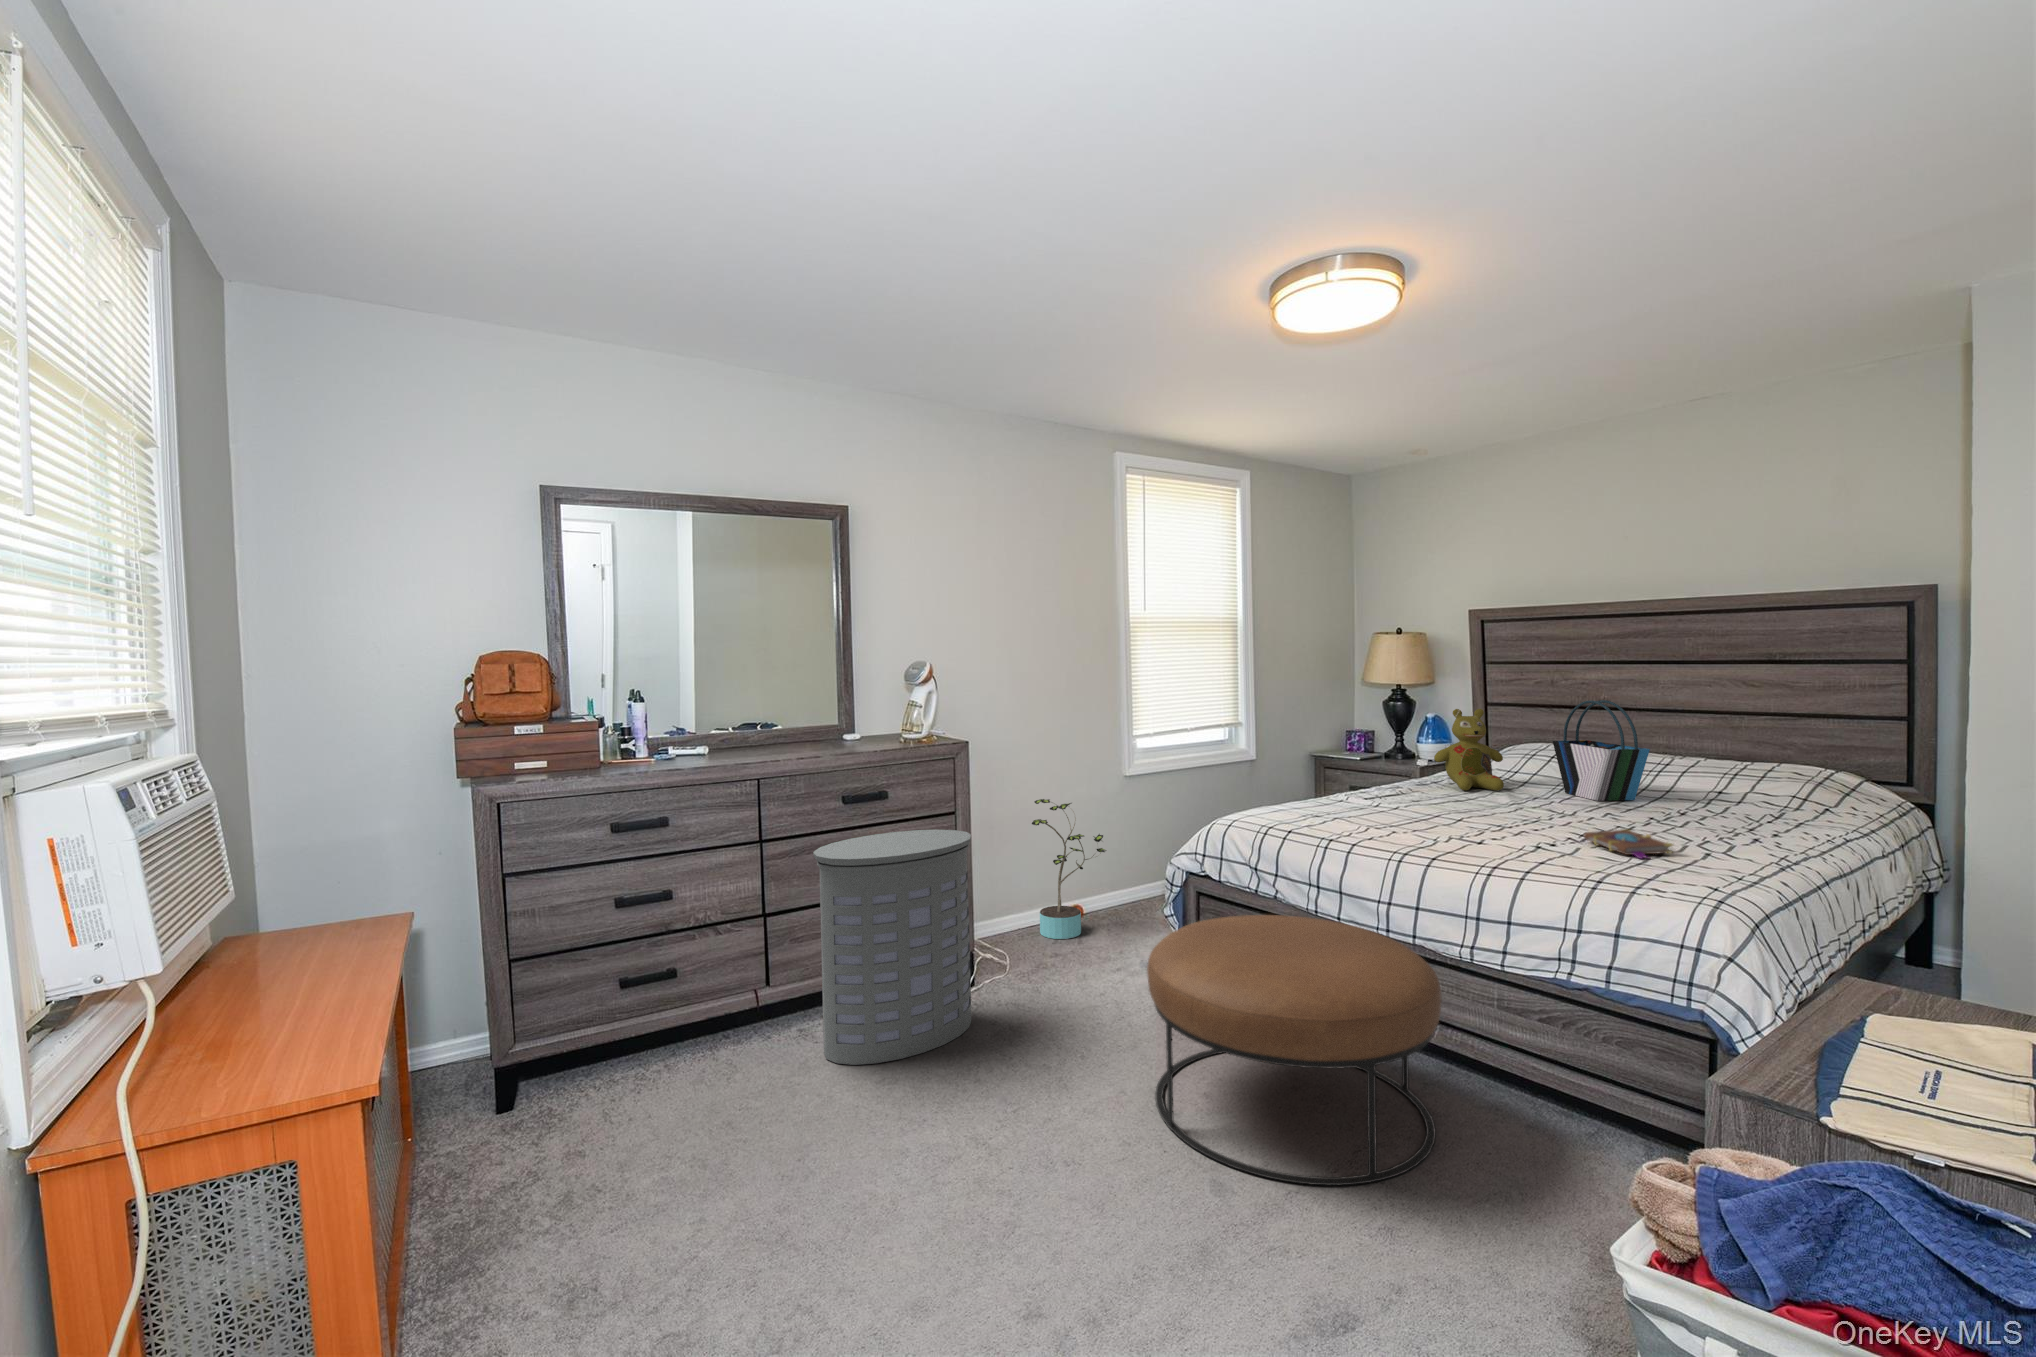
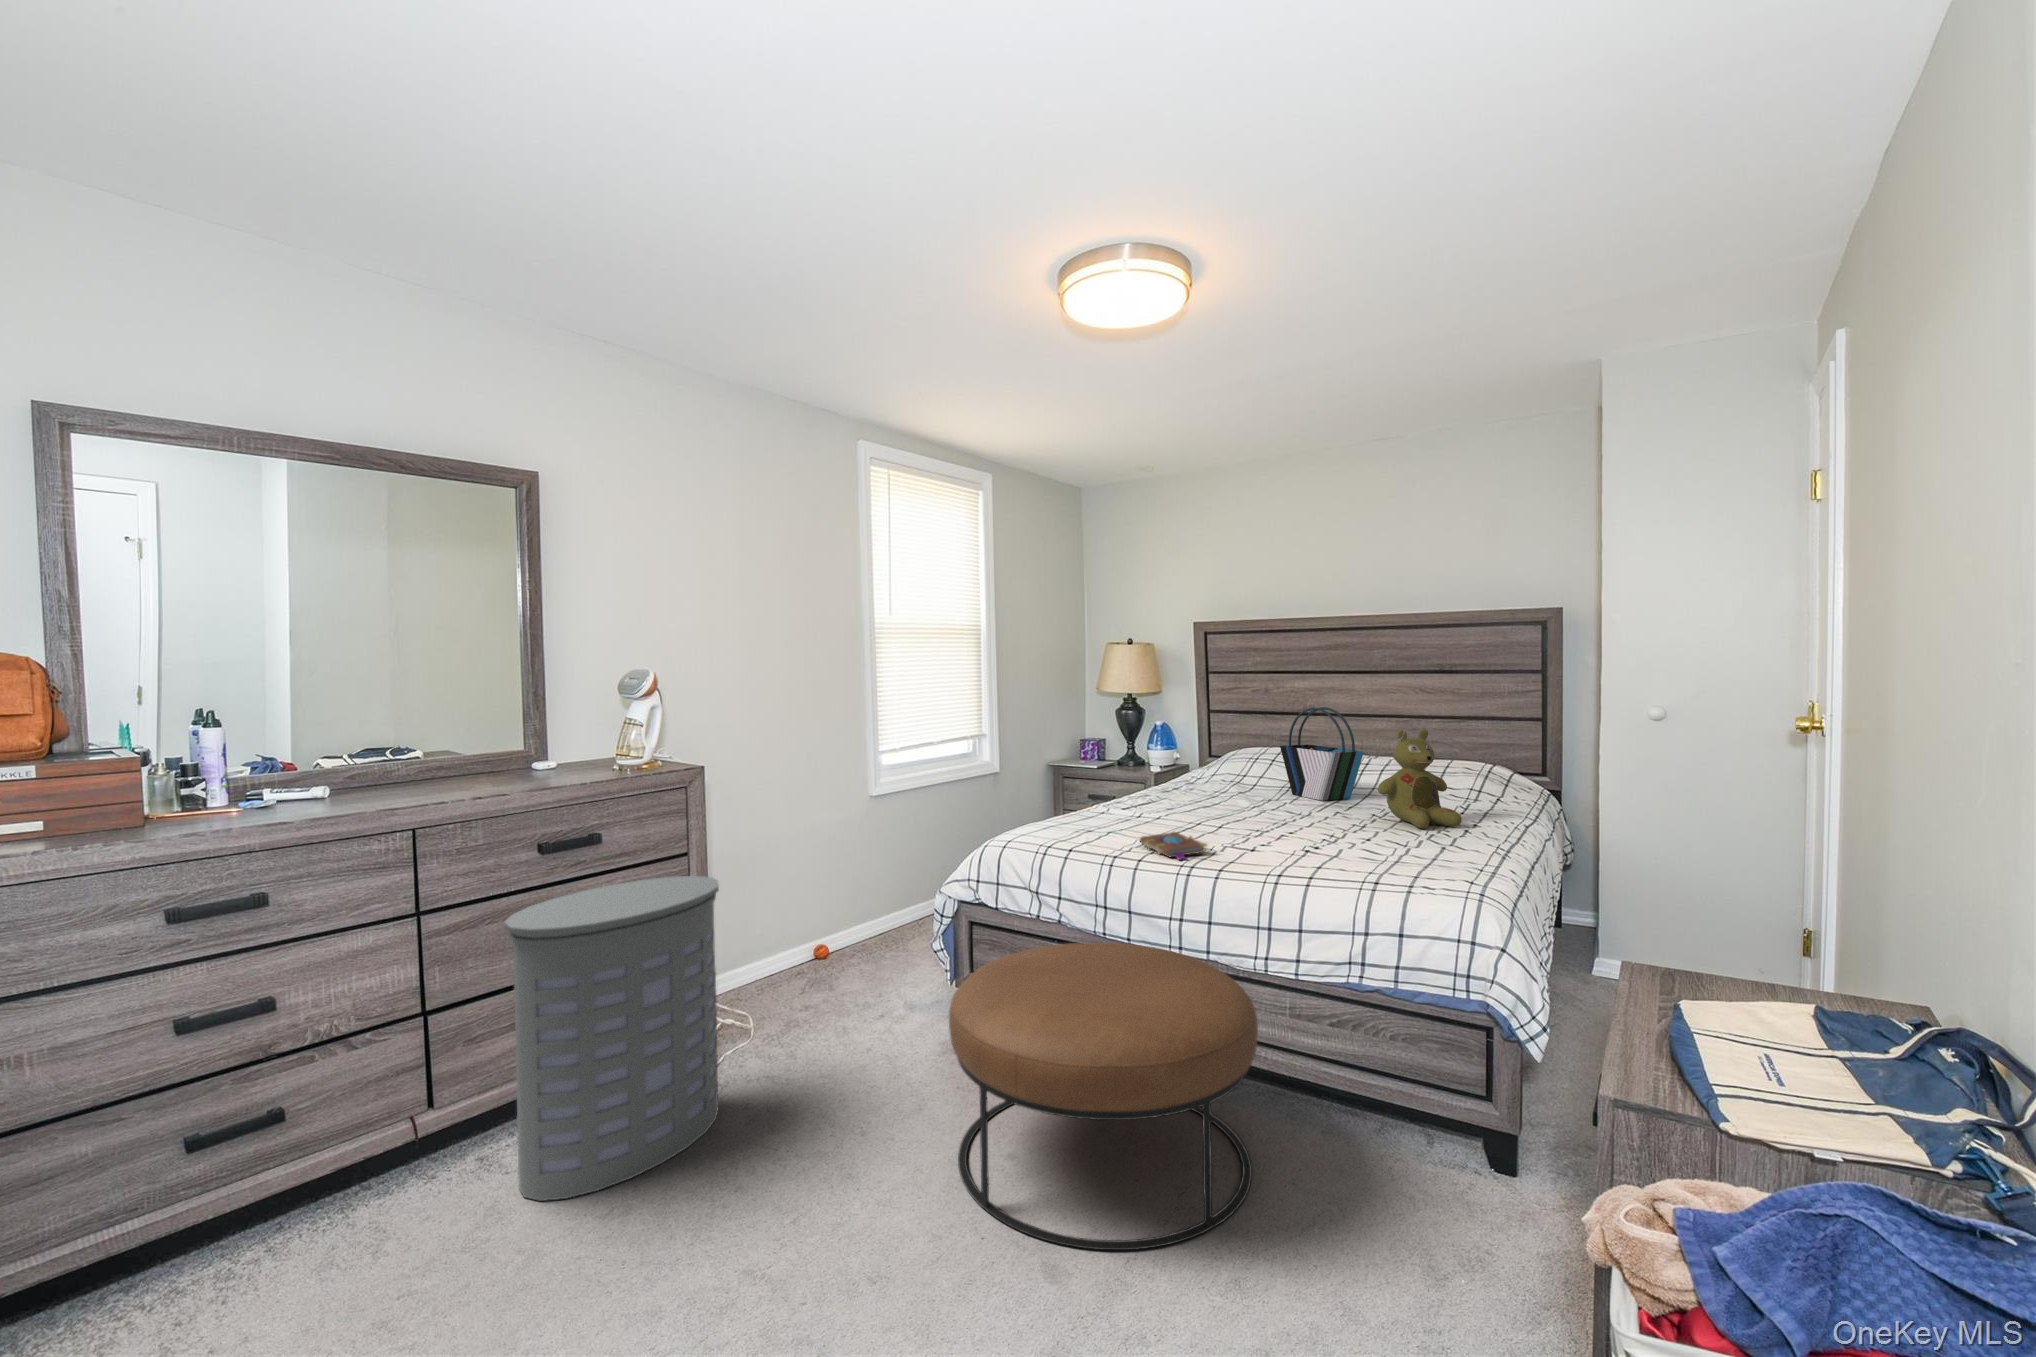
stuffed bear: present [1434,709,1504,791] -> present [1378,730,1462,829]
potted plant: present [1032,799,1106,939] -> none [776,828,861,988]
book: present [1584,829,1673,858] -> present [1139,832,1207,860]

